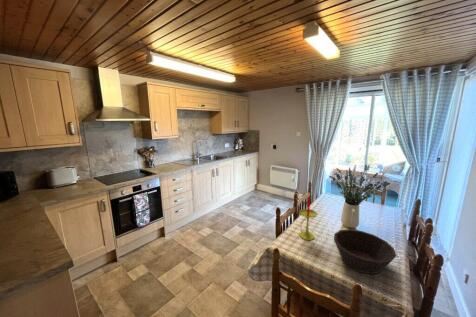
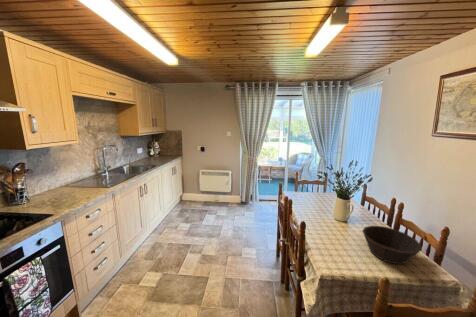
candle: present [300,198,317,240] -> none [323,205,343,250]

